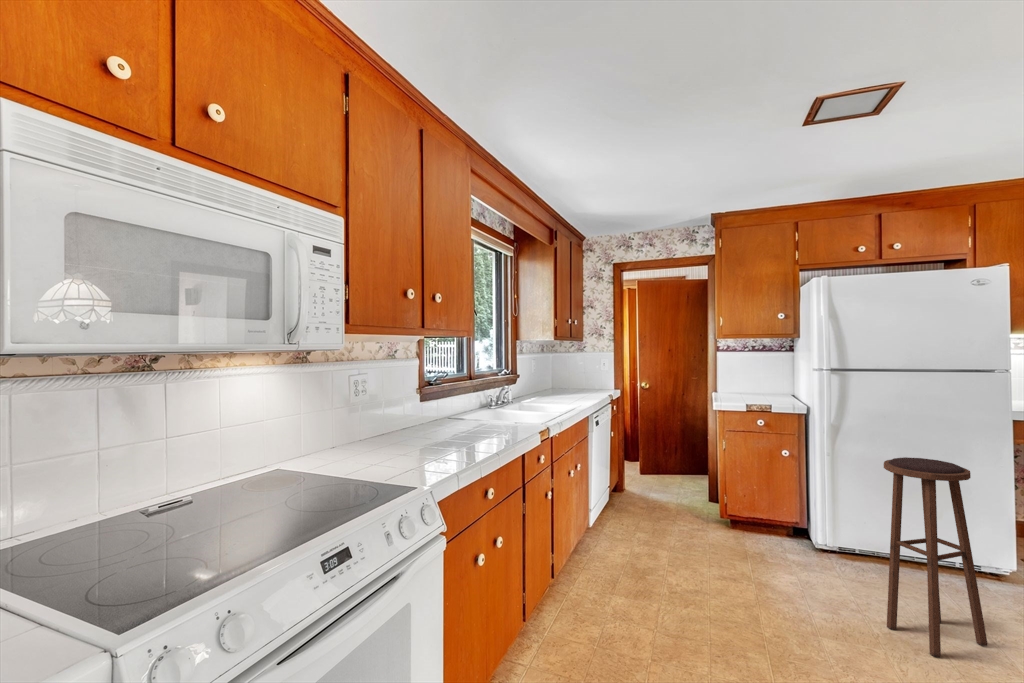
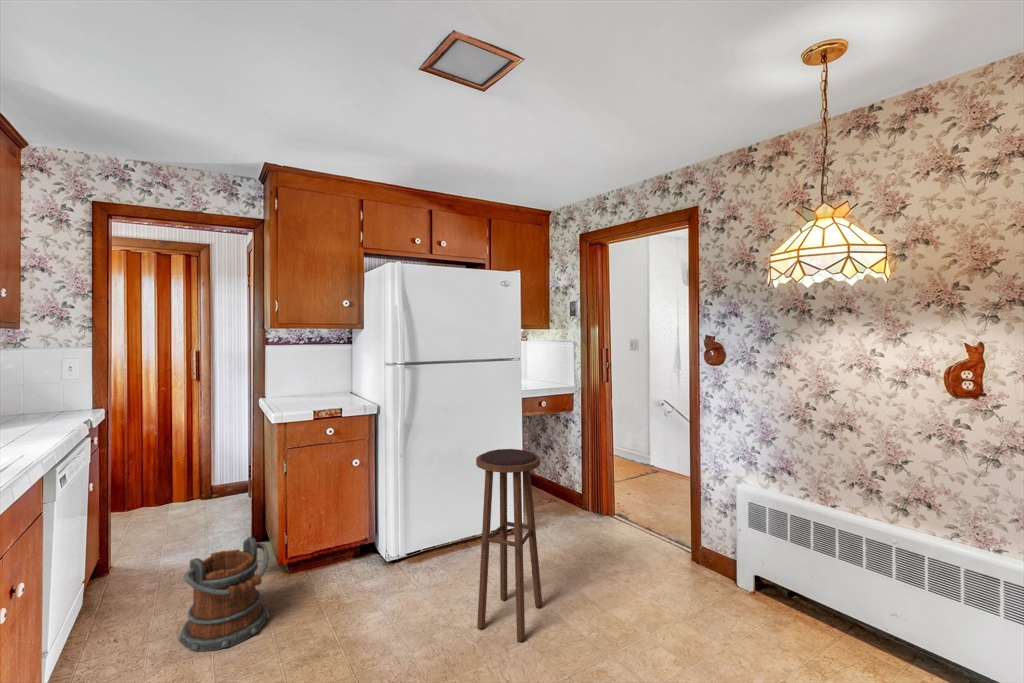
bucket: none [650,488,707,555] -> present [178,537,269,651]

